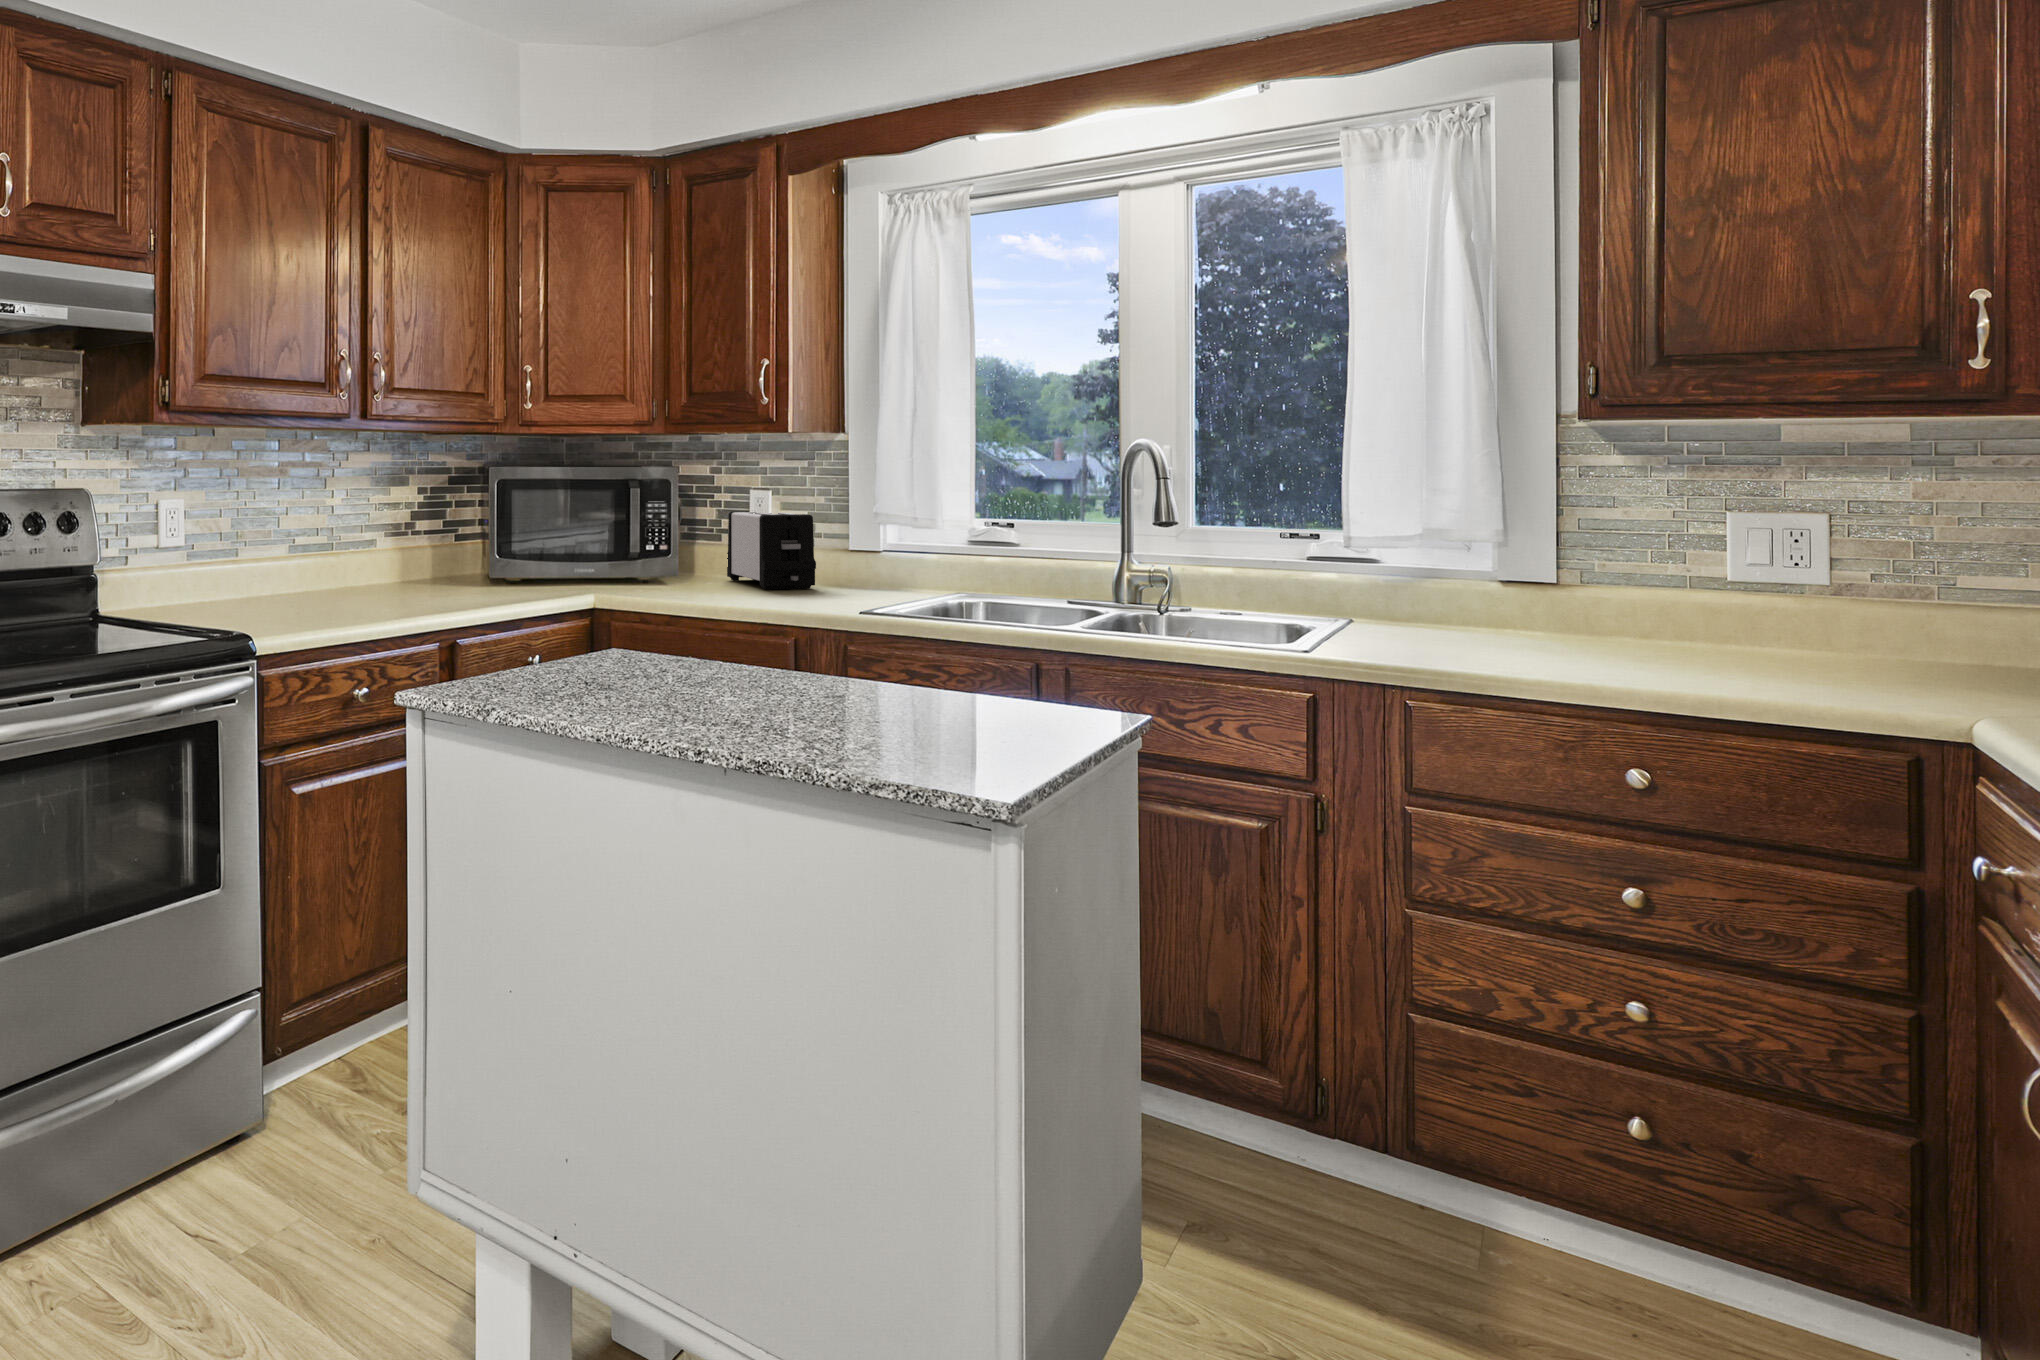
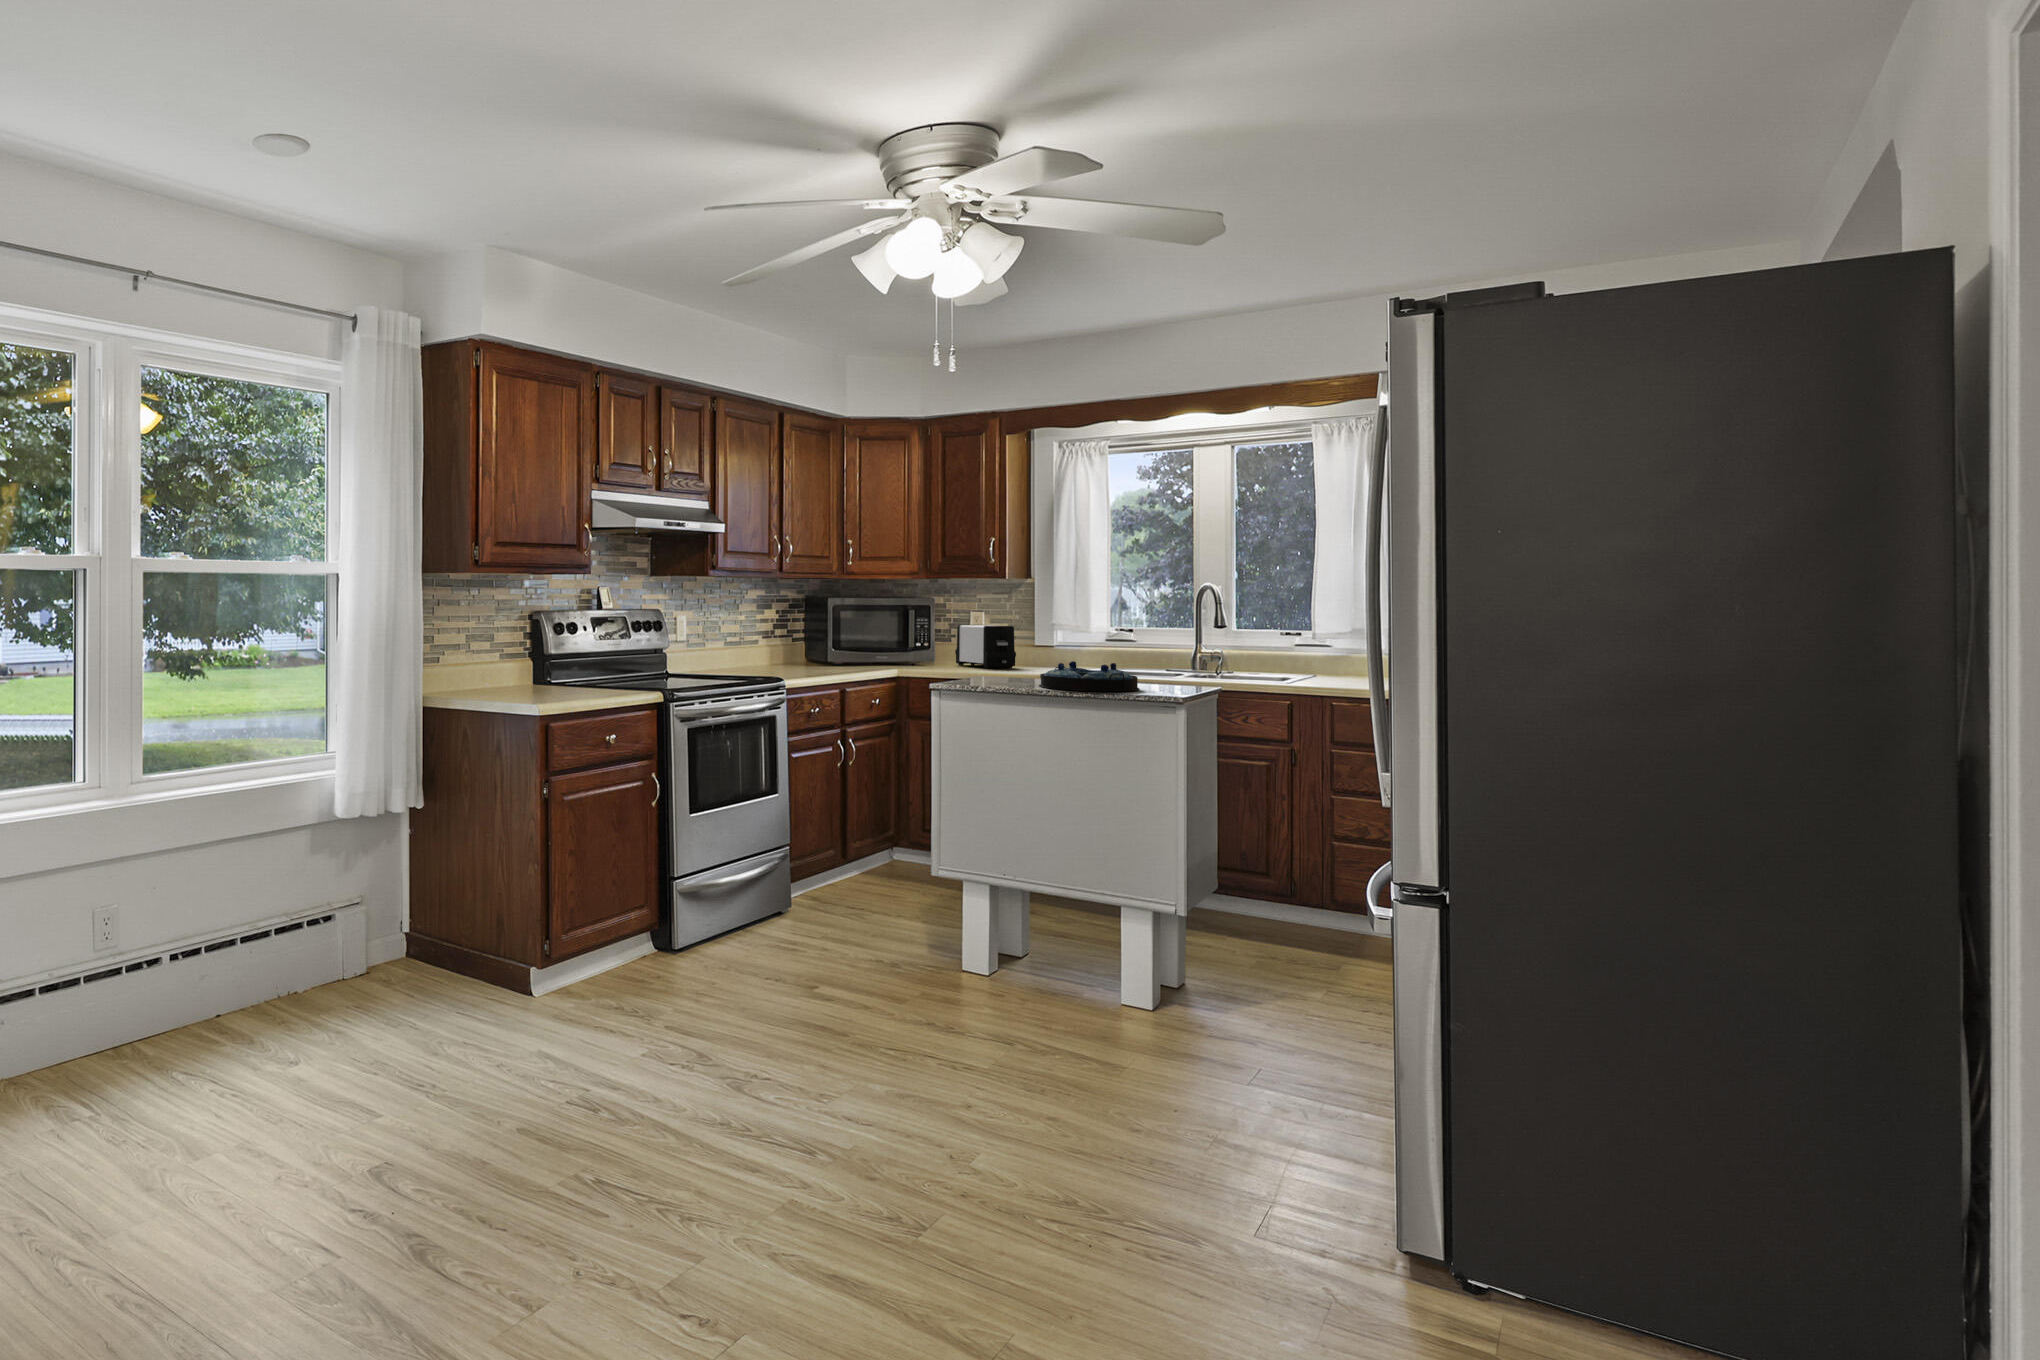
serving tray: none [679,632,929,743] -> present [1039,661,1139,691]

